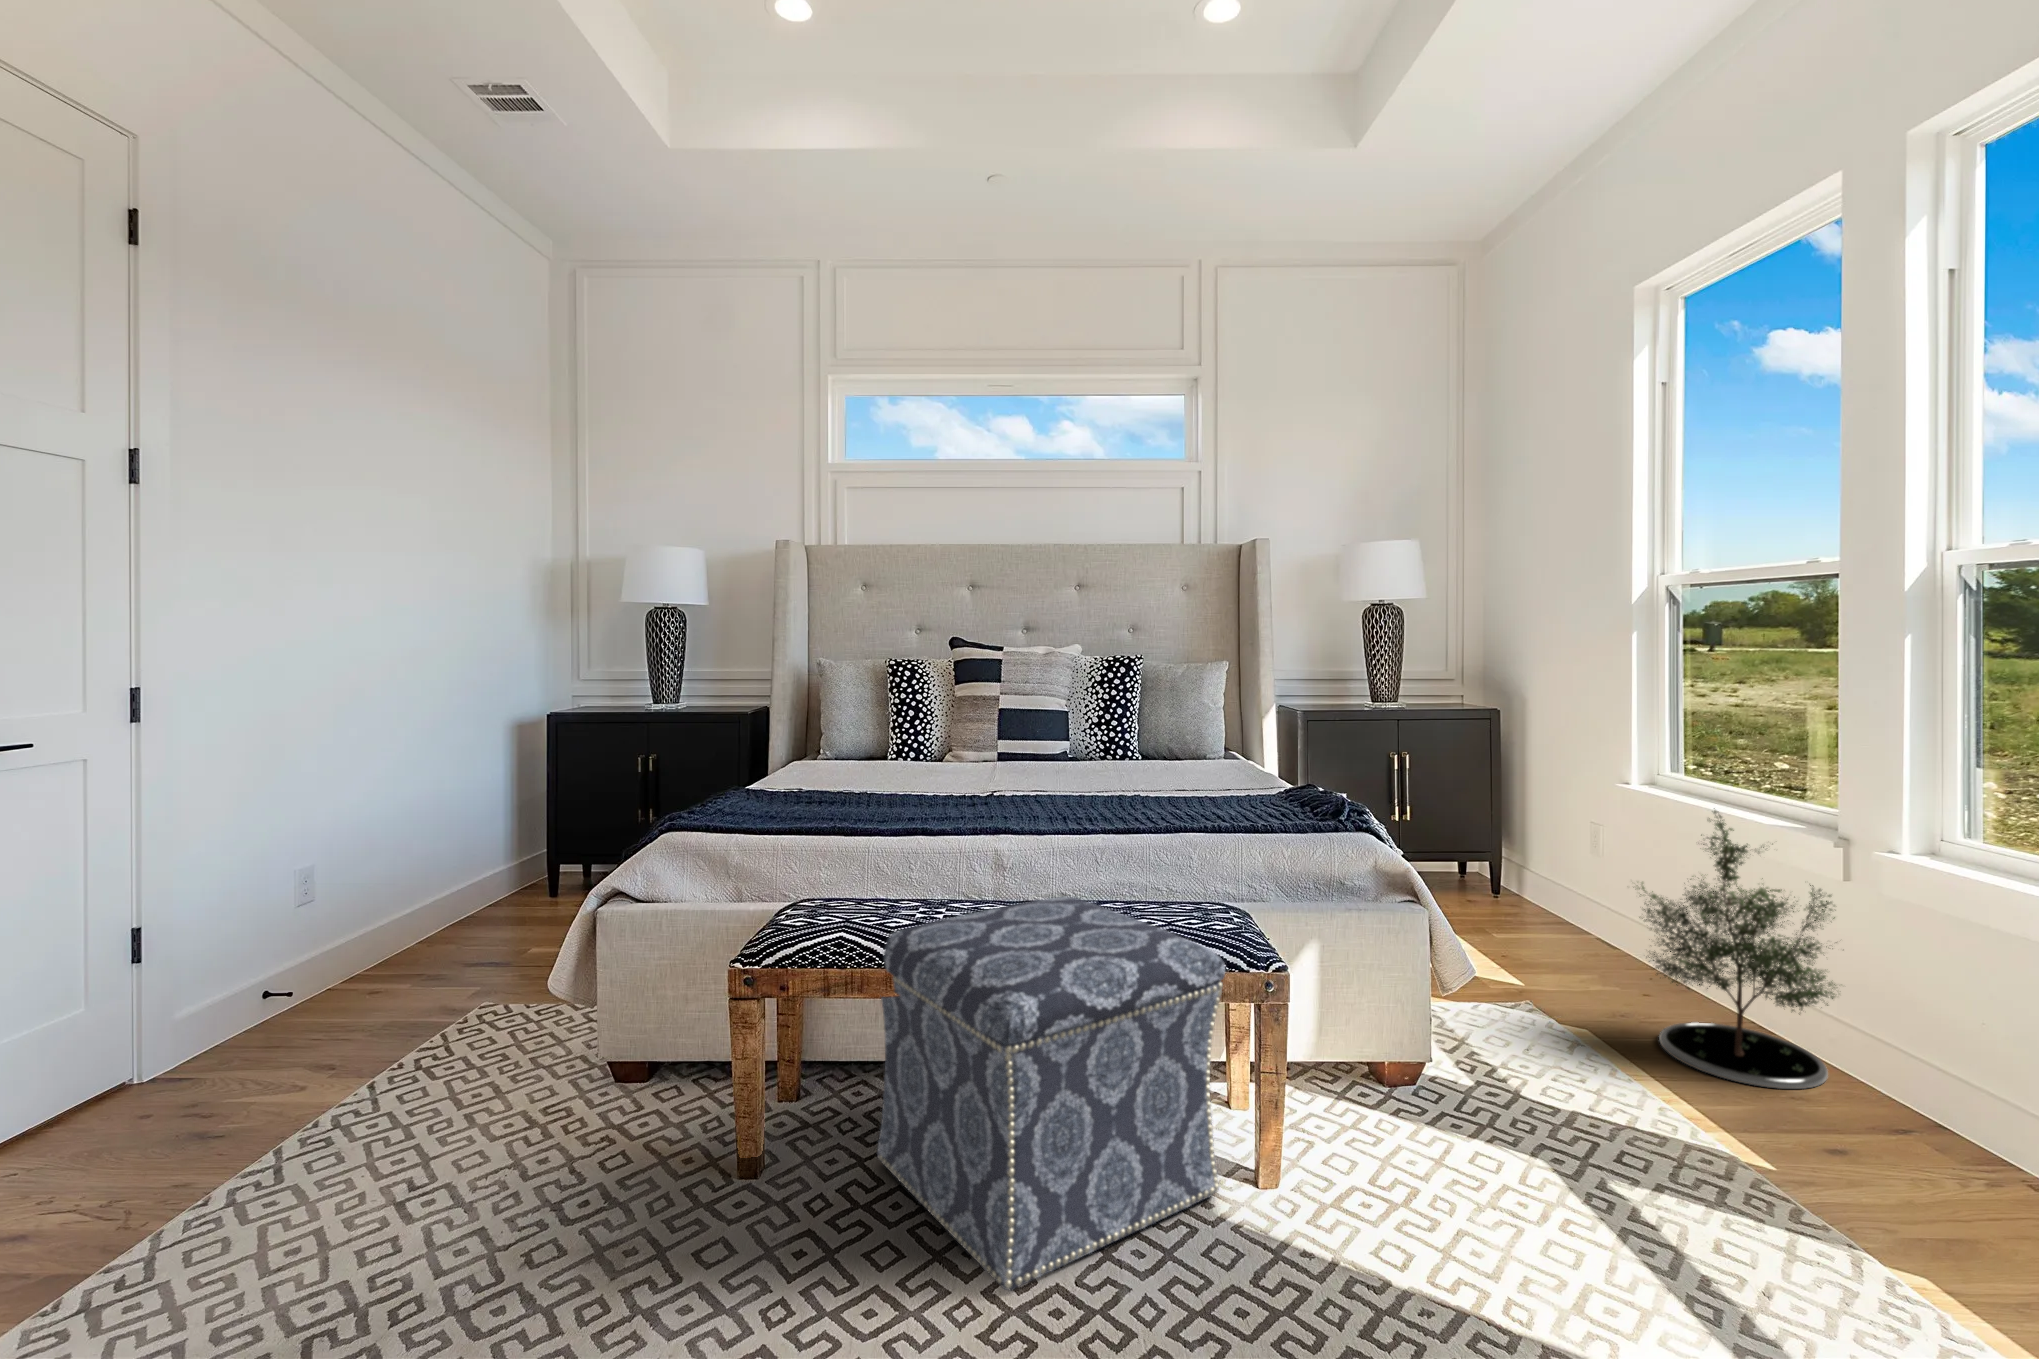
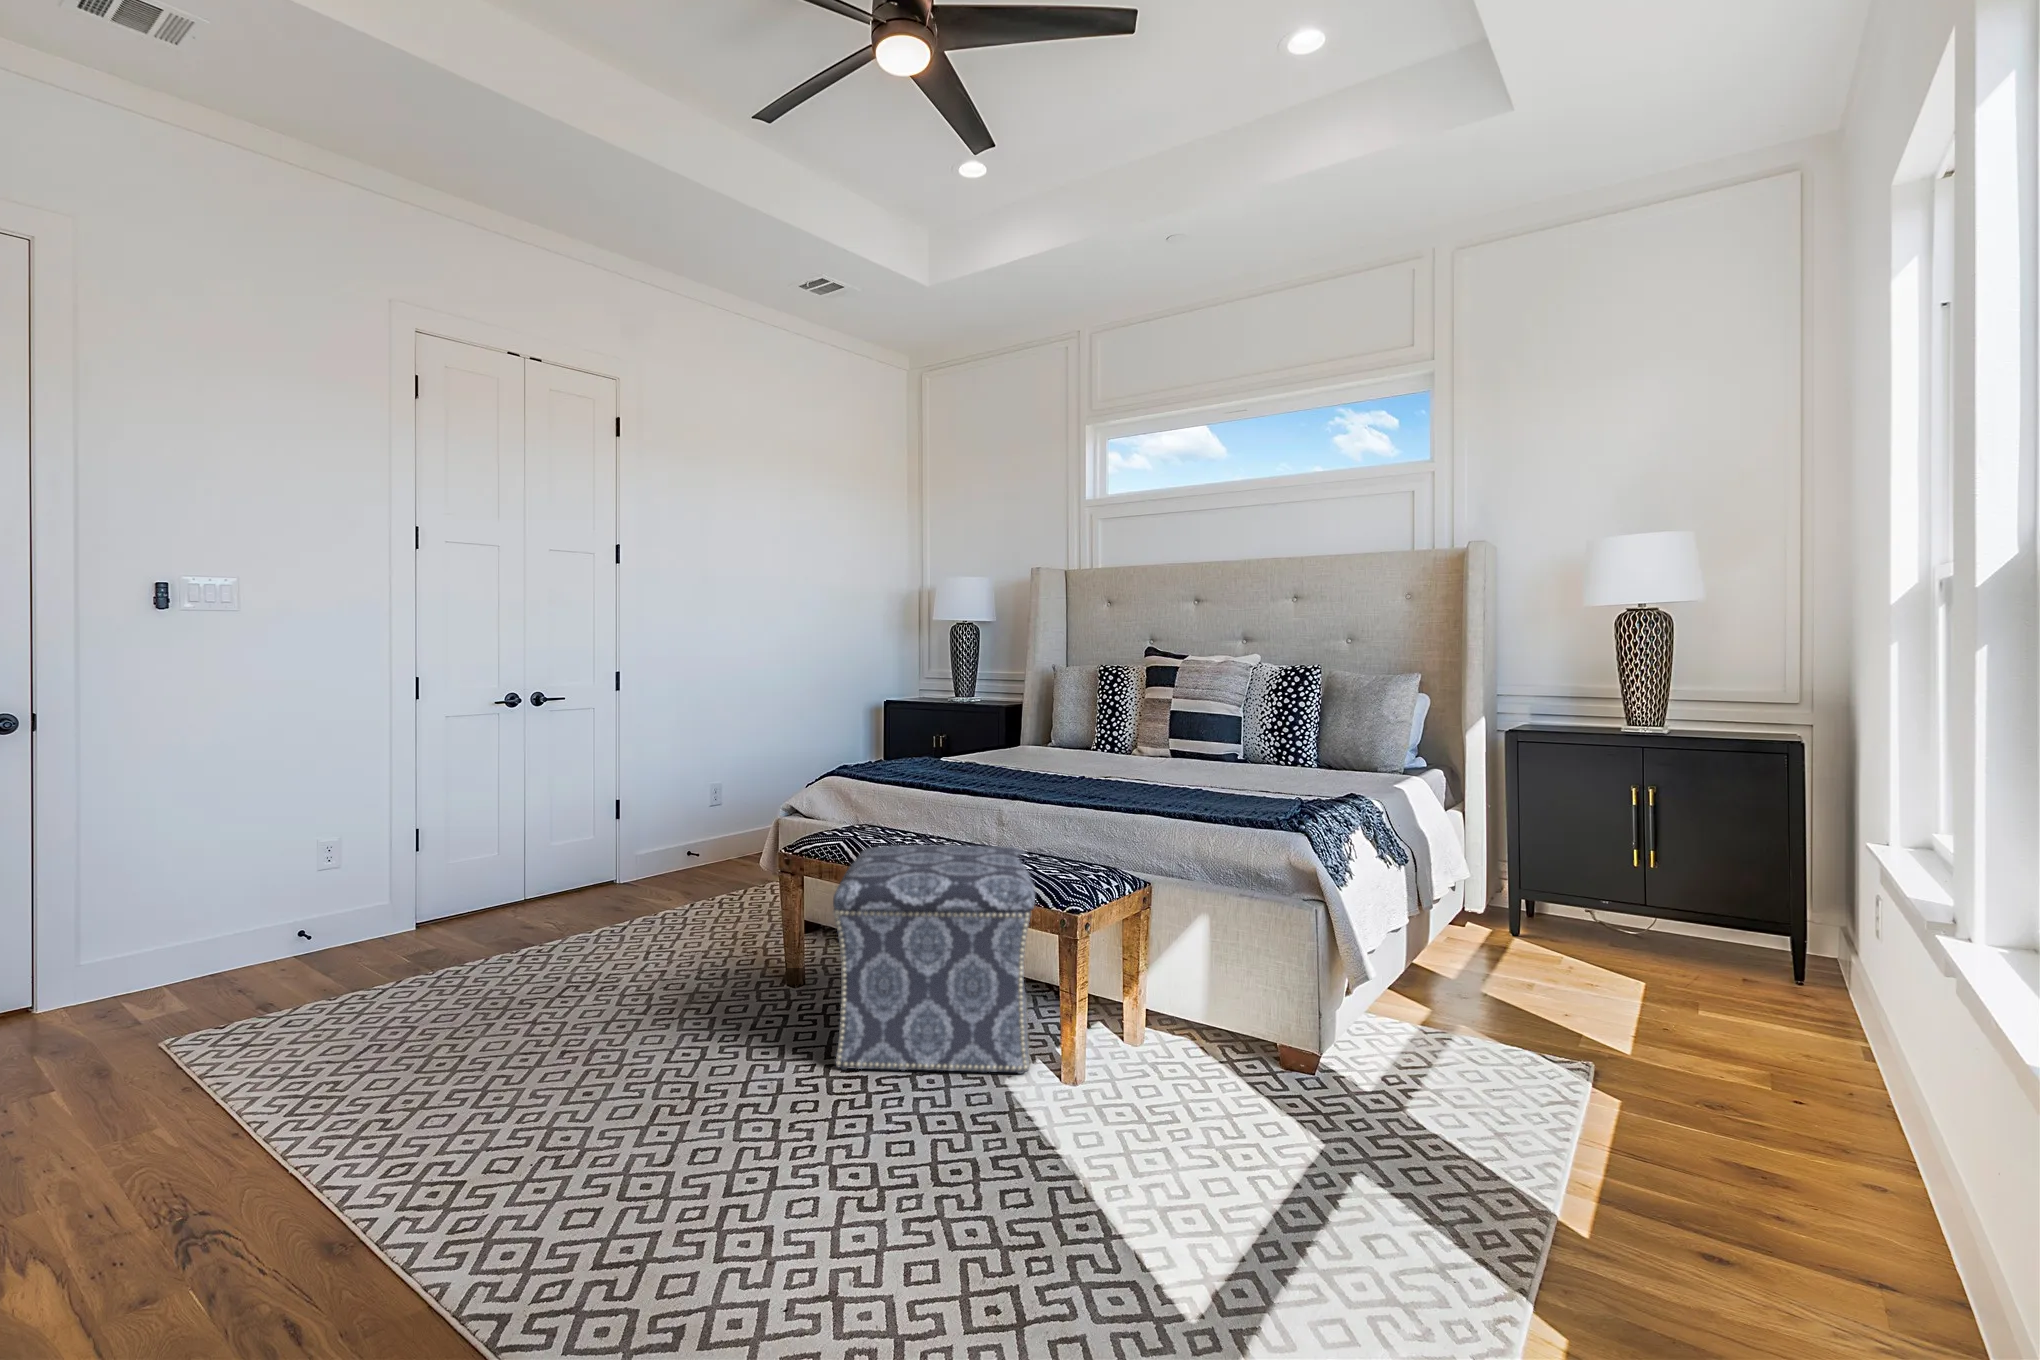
potted tree: present [1639,811,1836,1089] -> none [1627,860,1878,1208]

